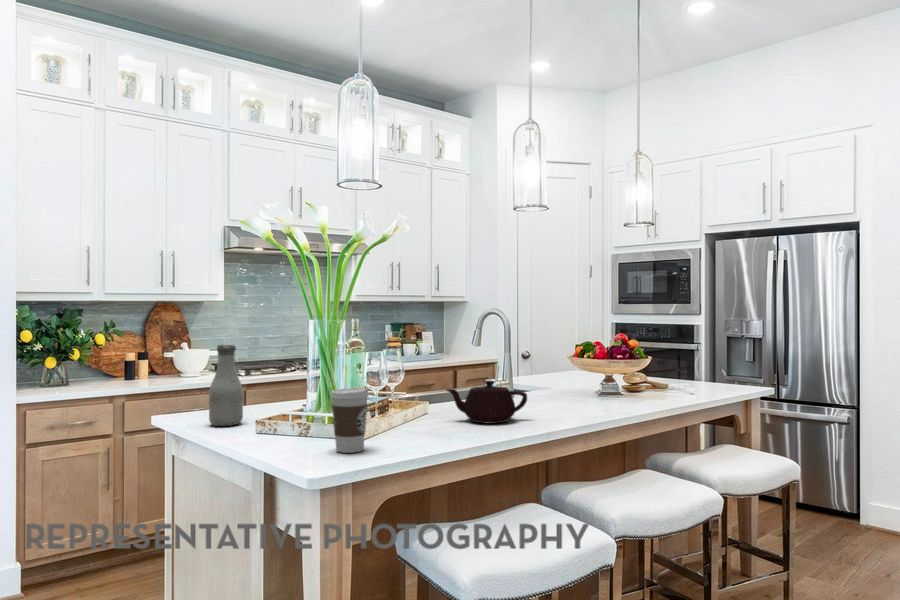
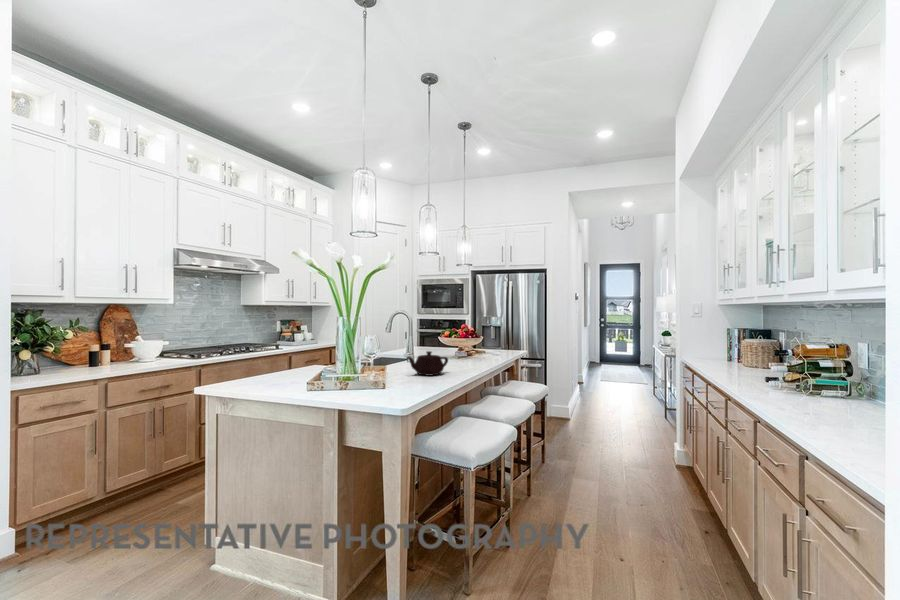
bottle: present [209,345,243,426] -> none [259,334,282,389]
coffee cup: present [331,388,368,453] -> none [376,357,398,395]

